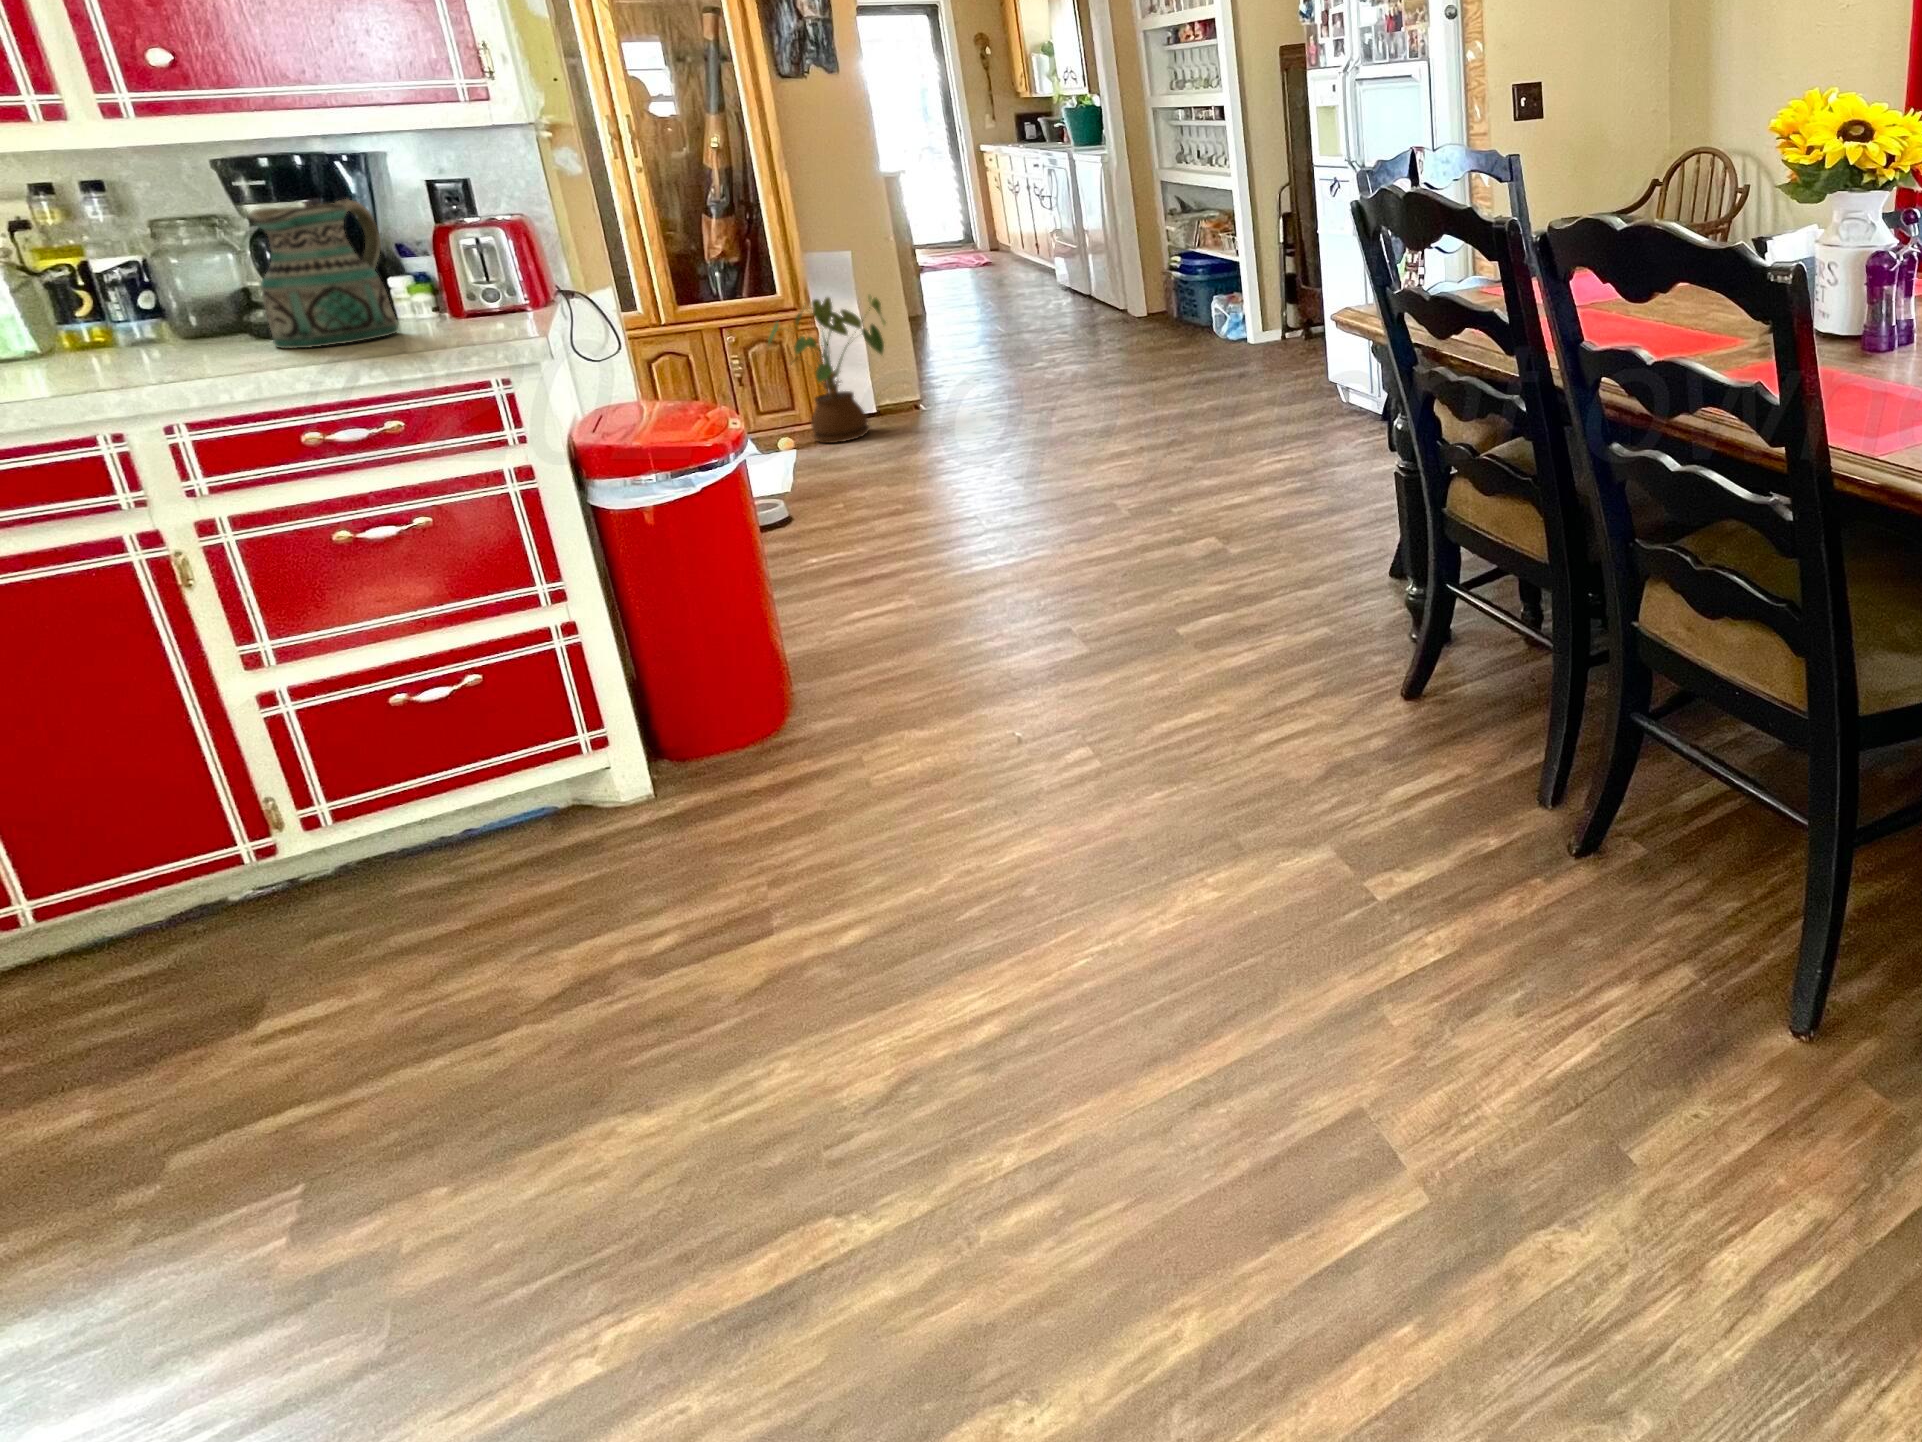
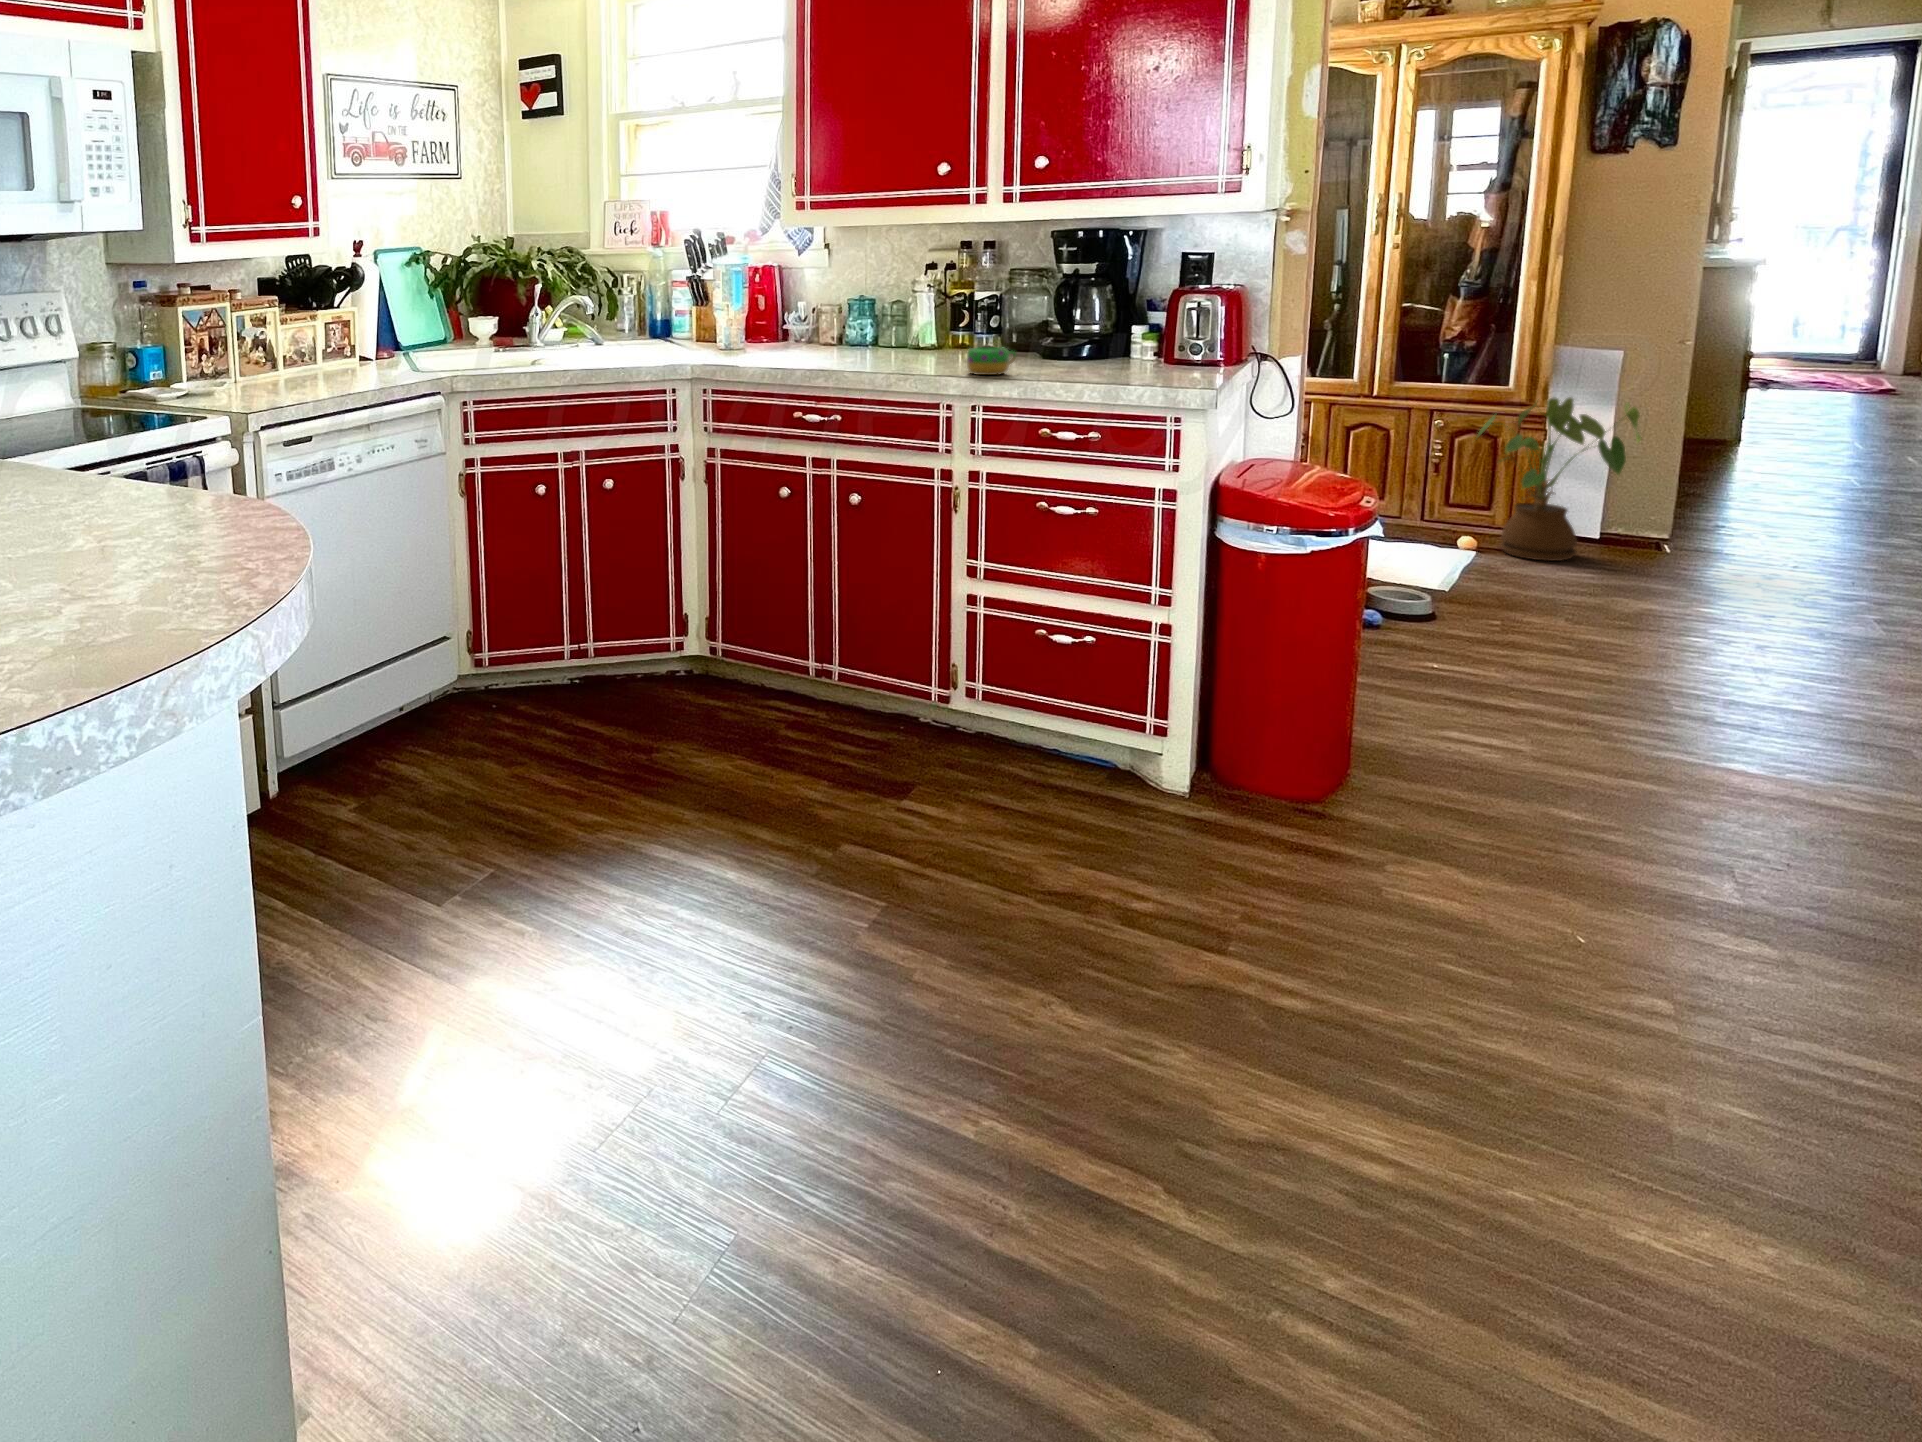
ceramic pitcher: present [248,199,398,349] -> none [1050,263,1137,369]
mug: none [116,334,216,381] -> present [967,347,1016,375]

